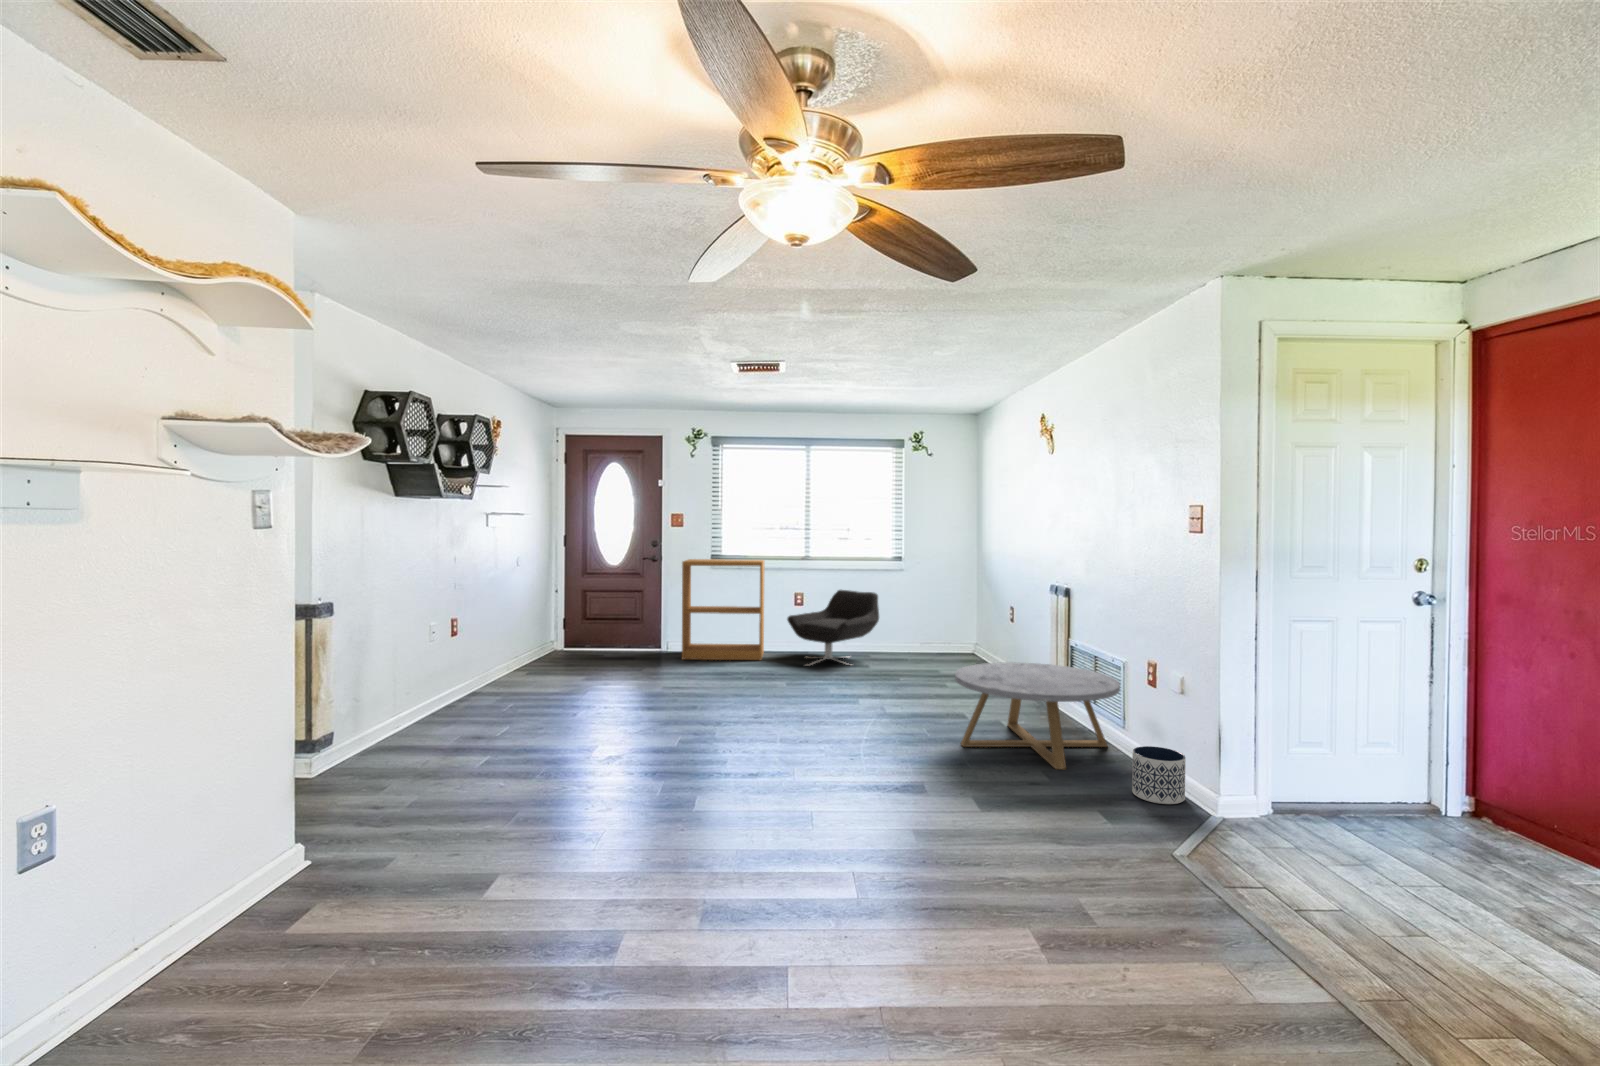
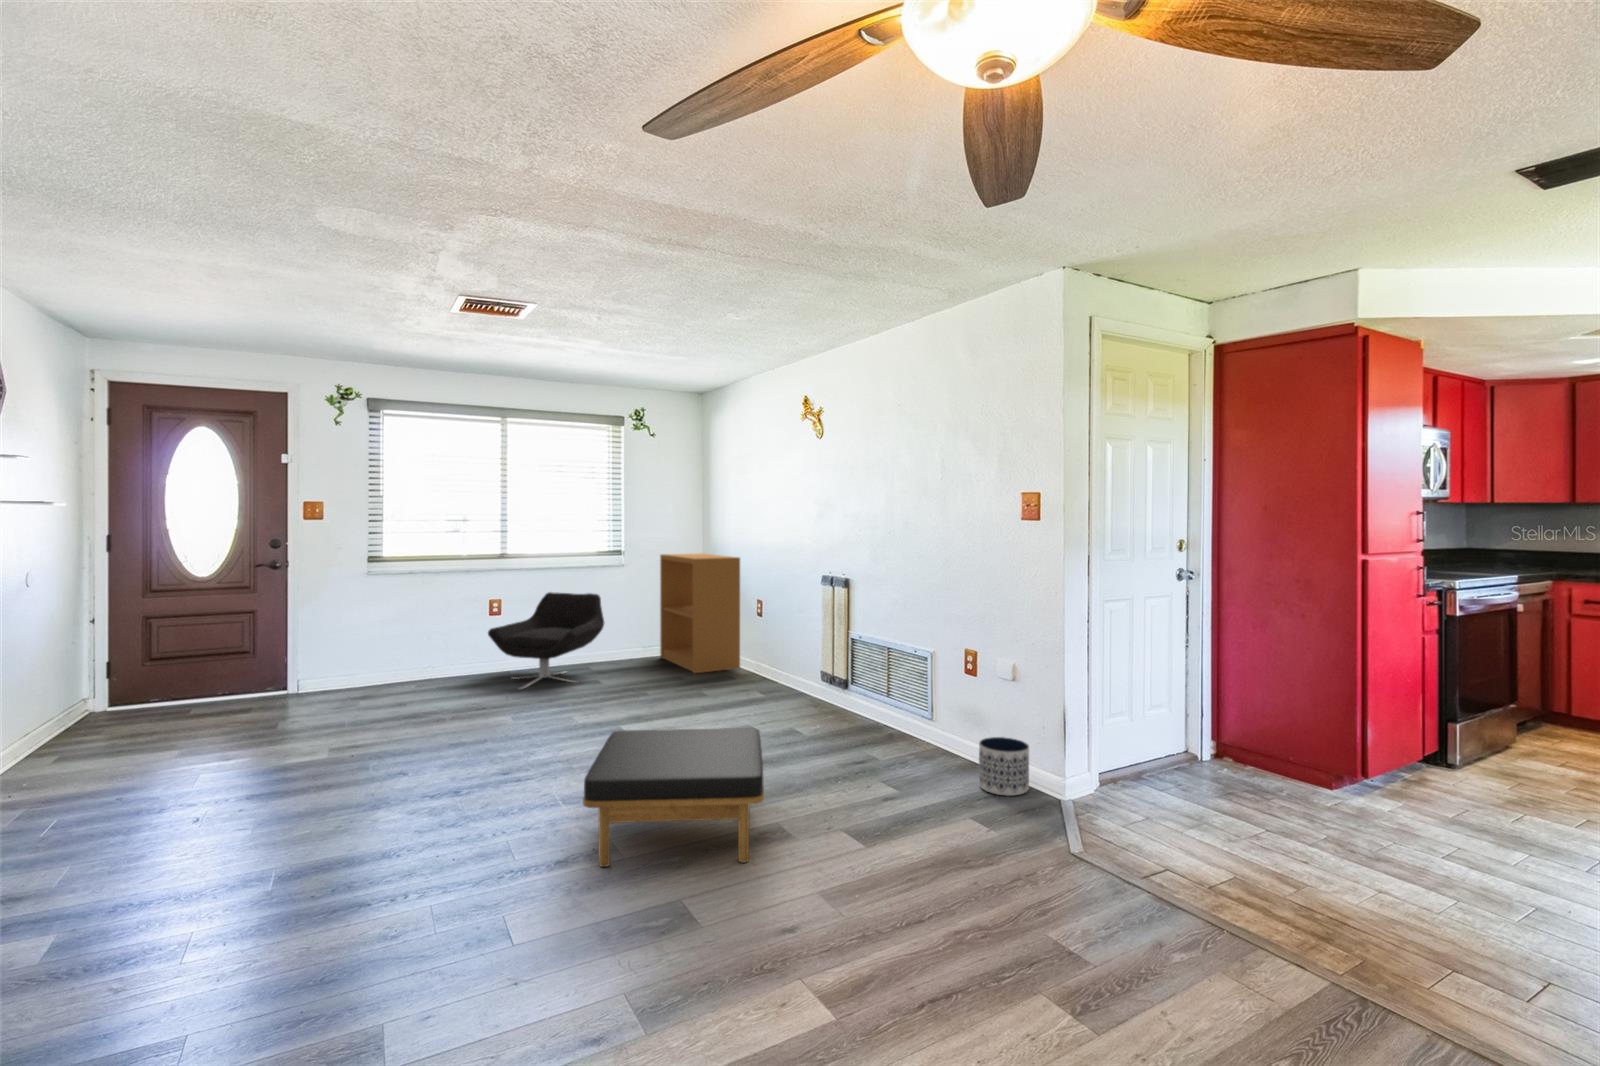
bookshelf: present [682,559,765,660] -> present [660,553,740,673]
coffee table: present [955,662,1120,769] -> none [765,661,936,776]
ottoman: none [757,694,919,803] -> present [583,728,764,867]

